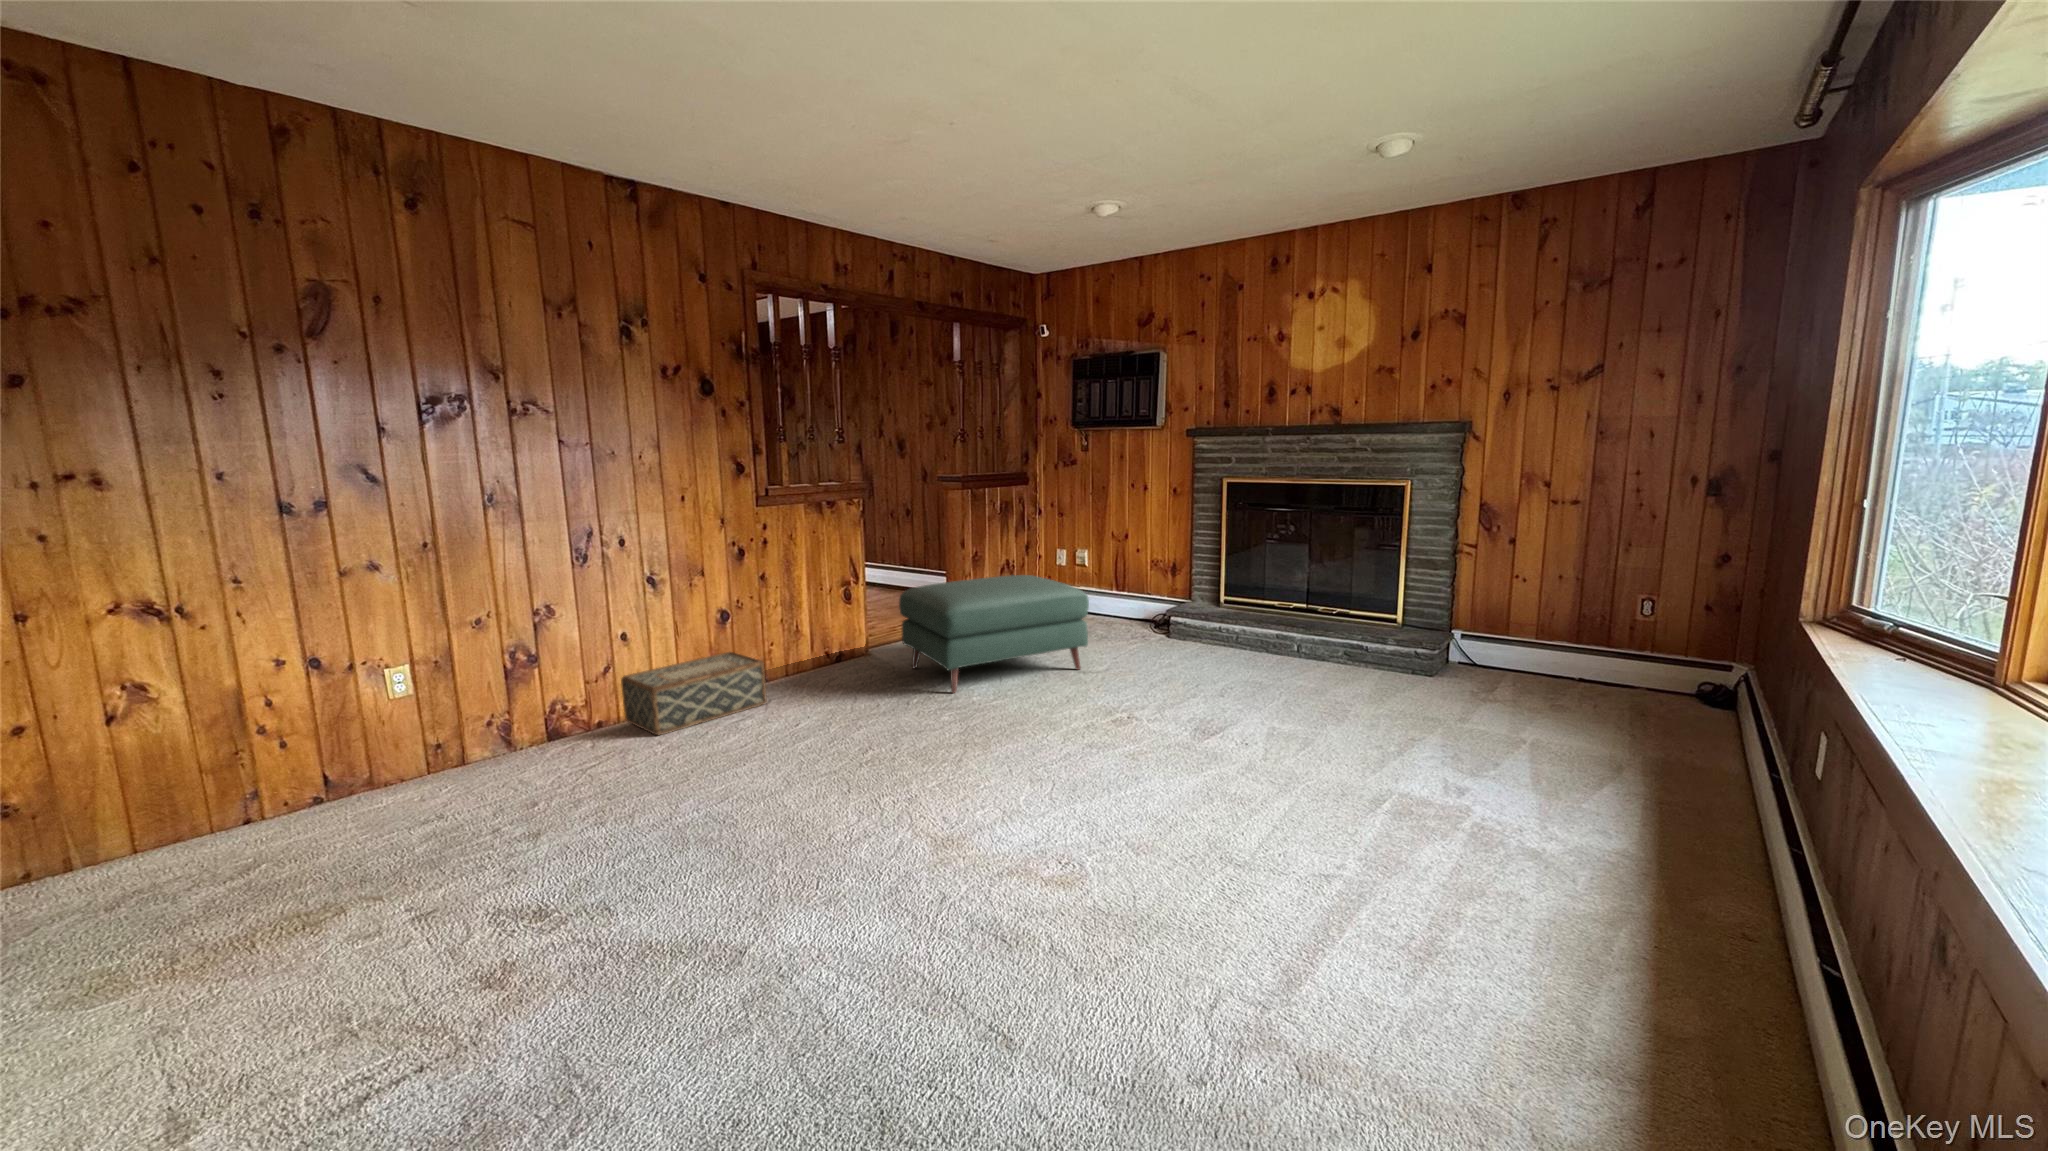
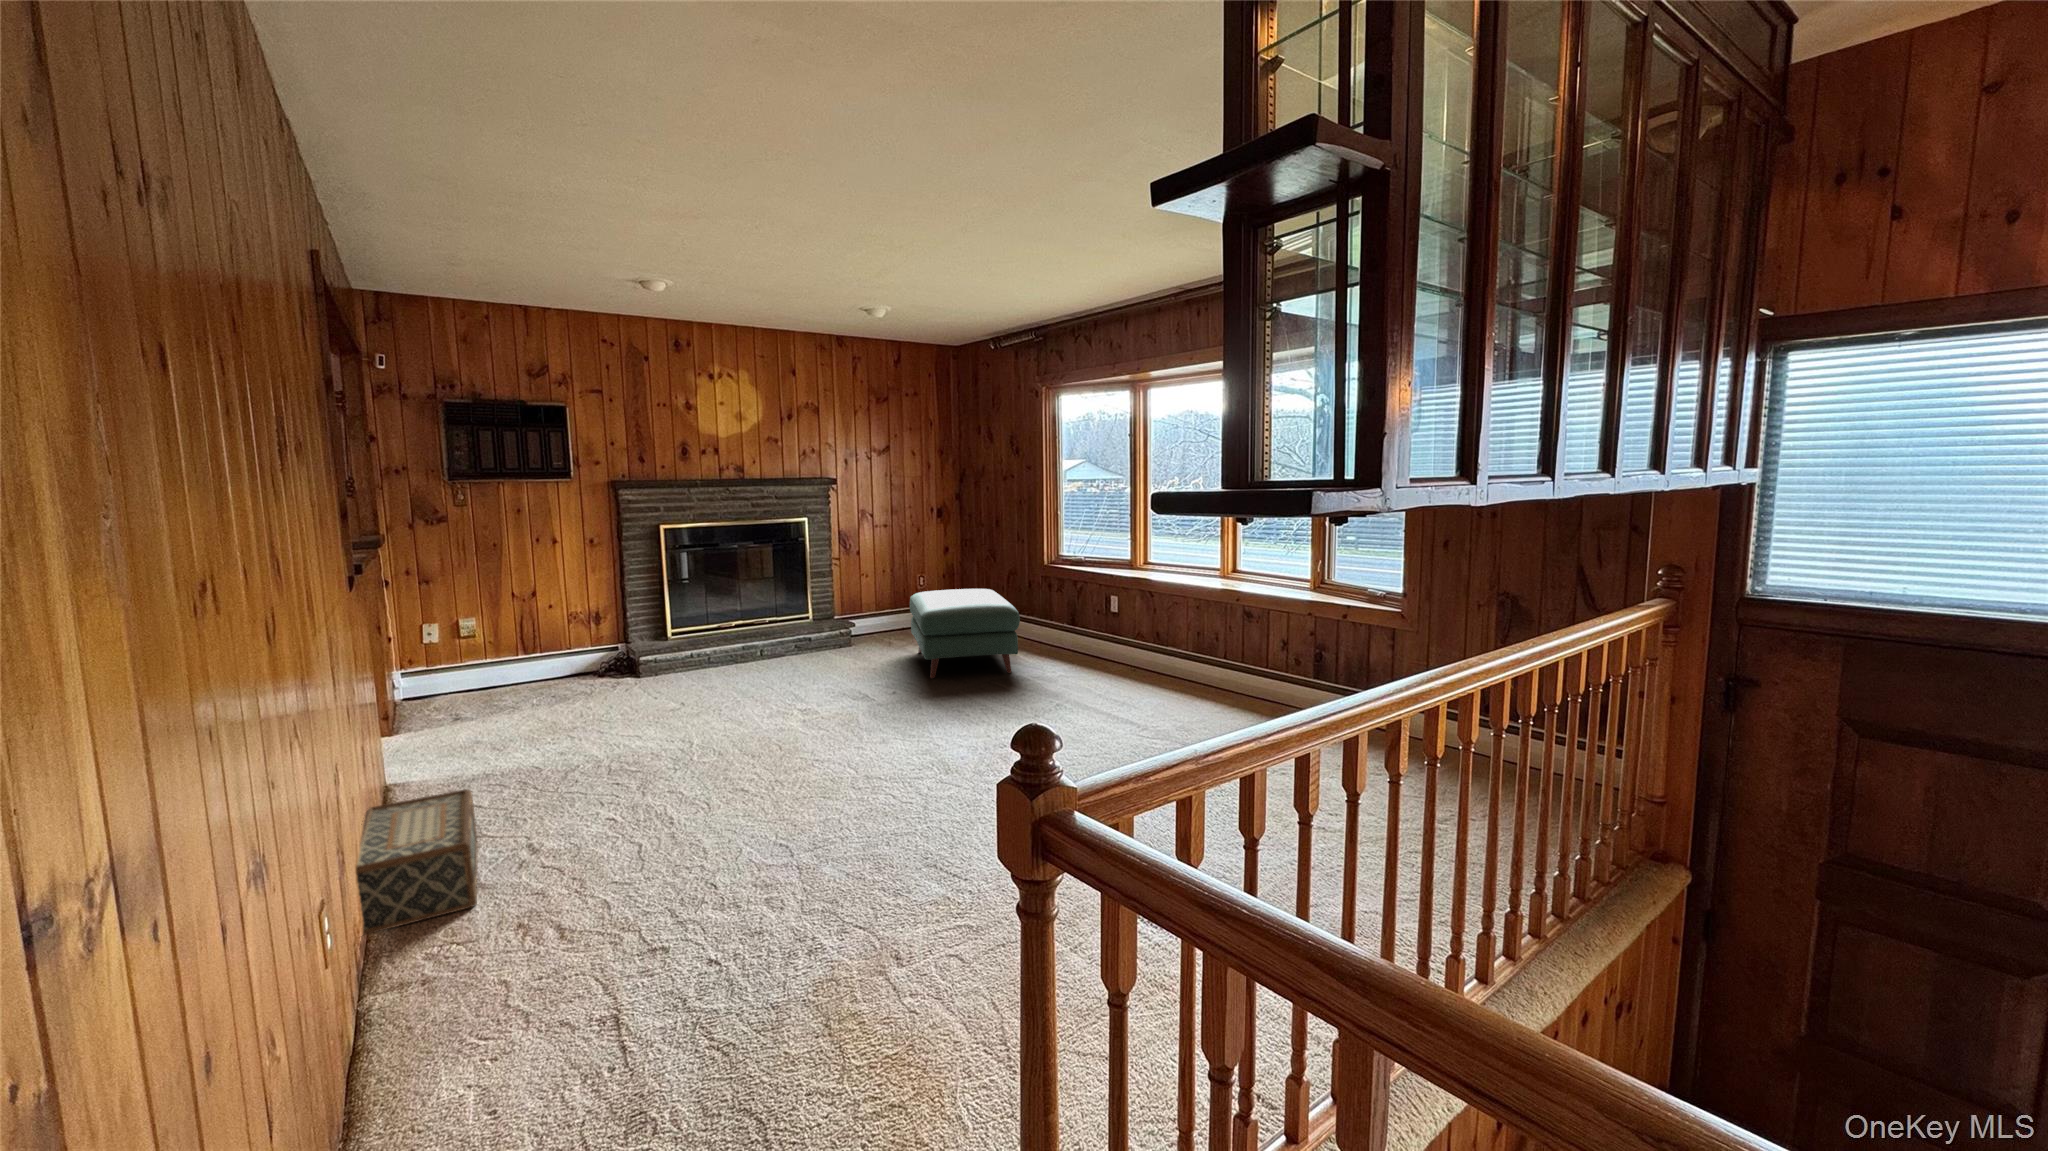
ottoman: present [899,575,1089,693] -> present [910,589,1020,678]

